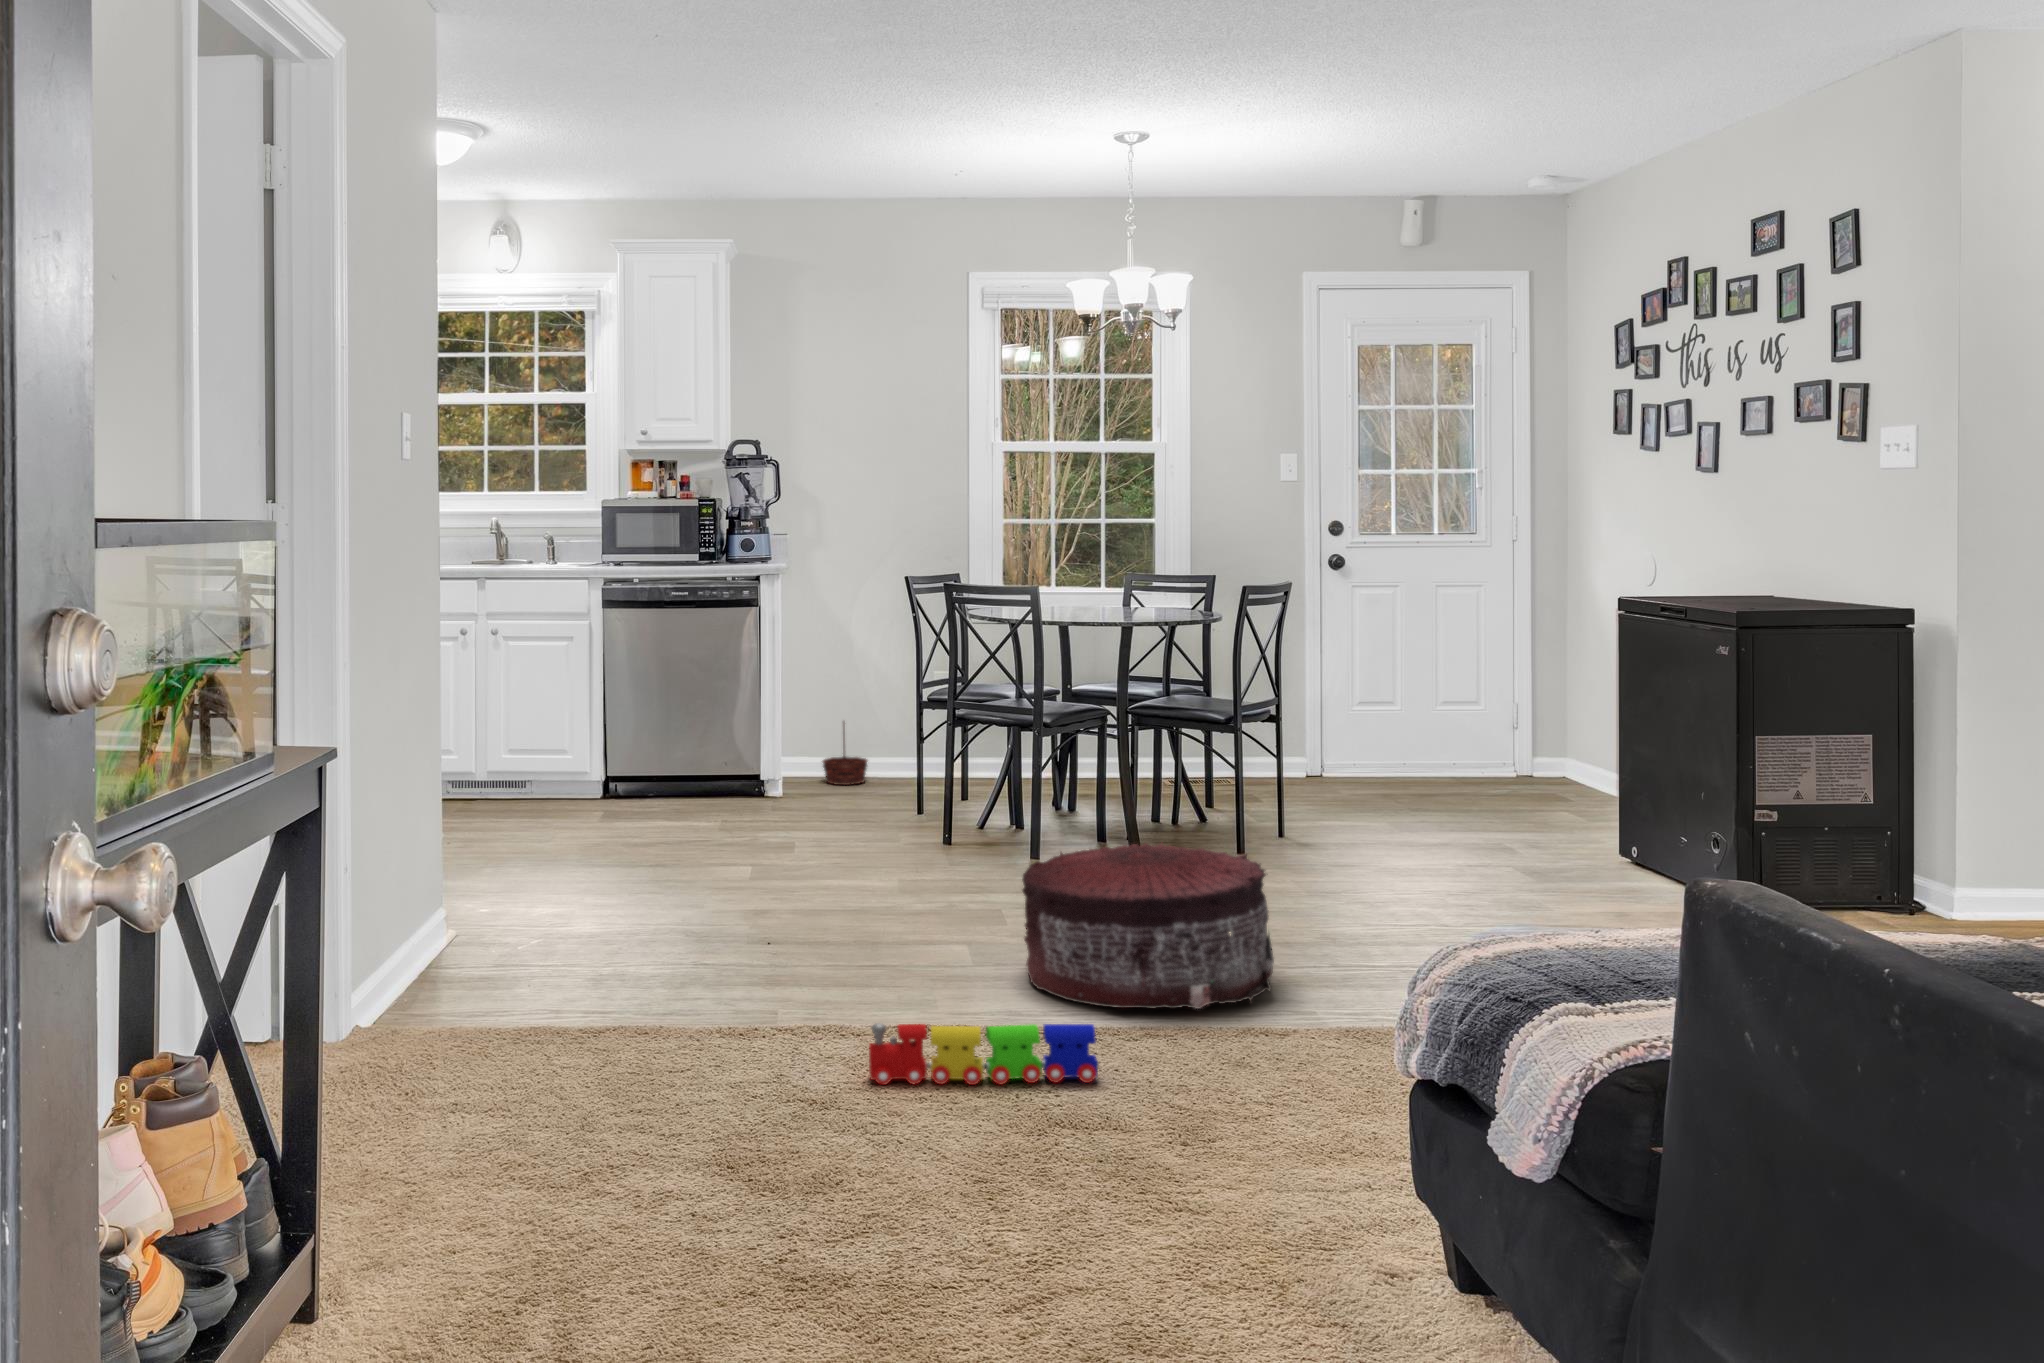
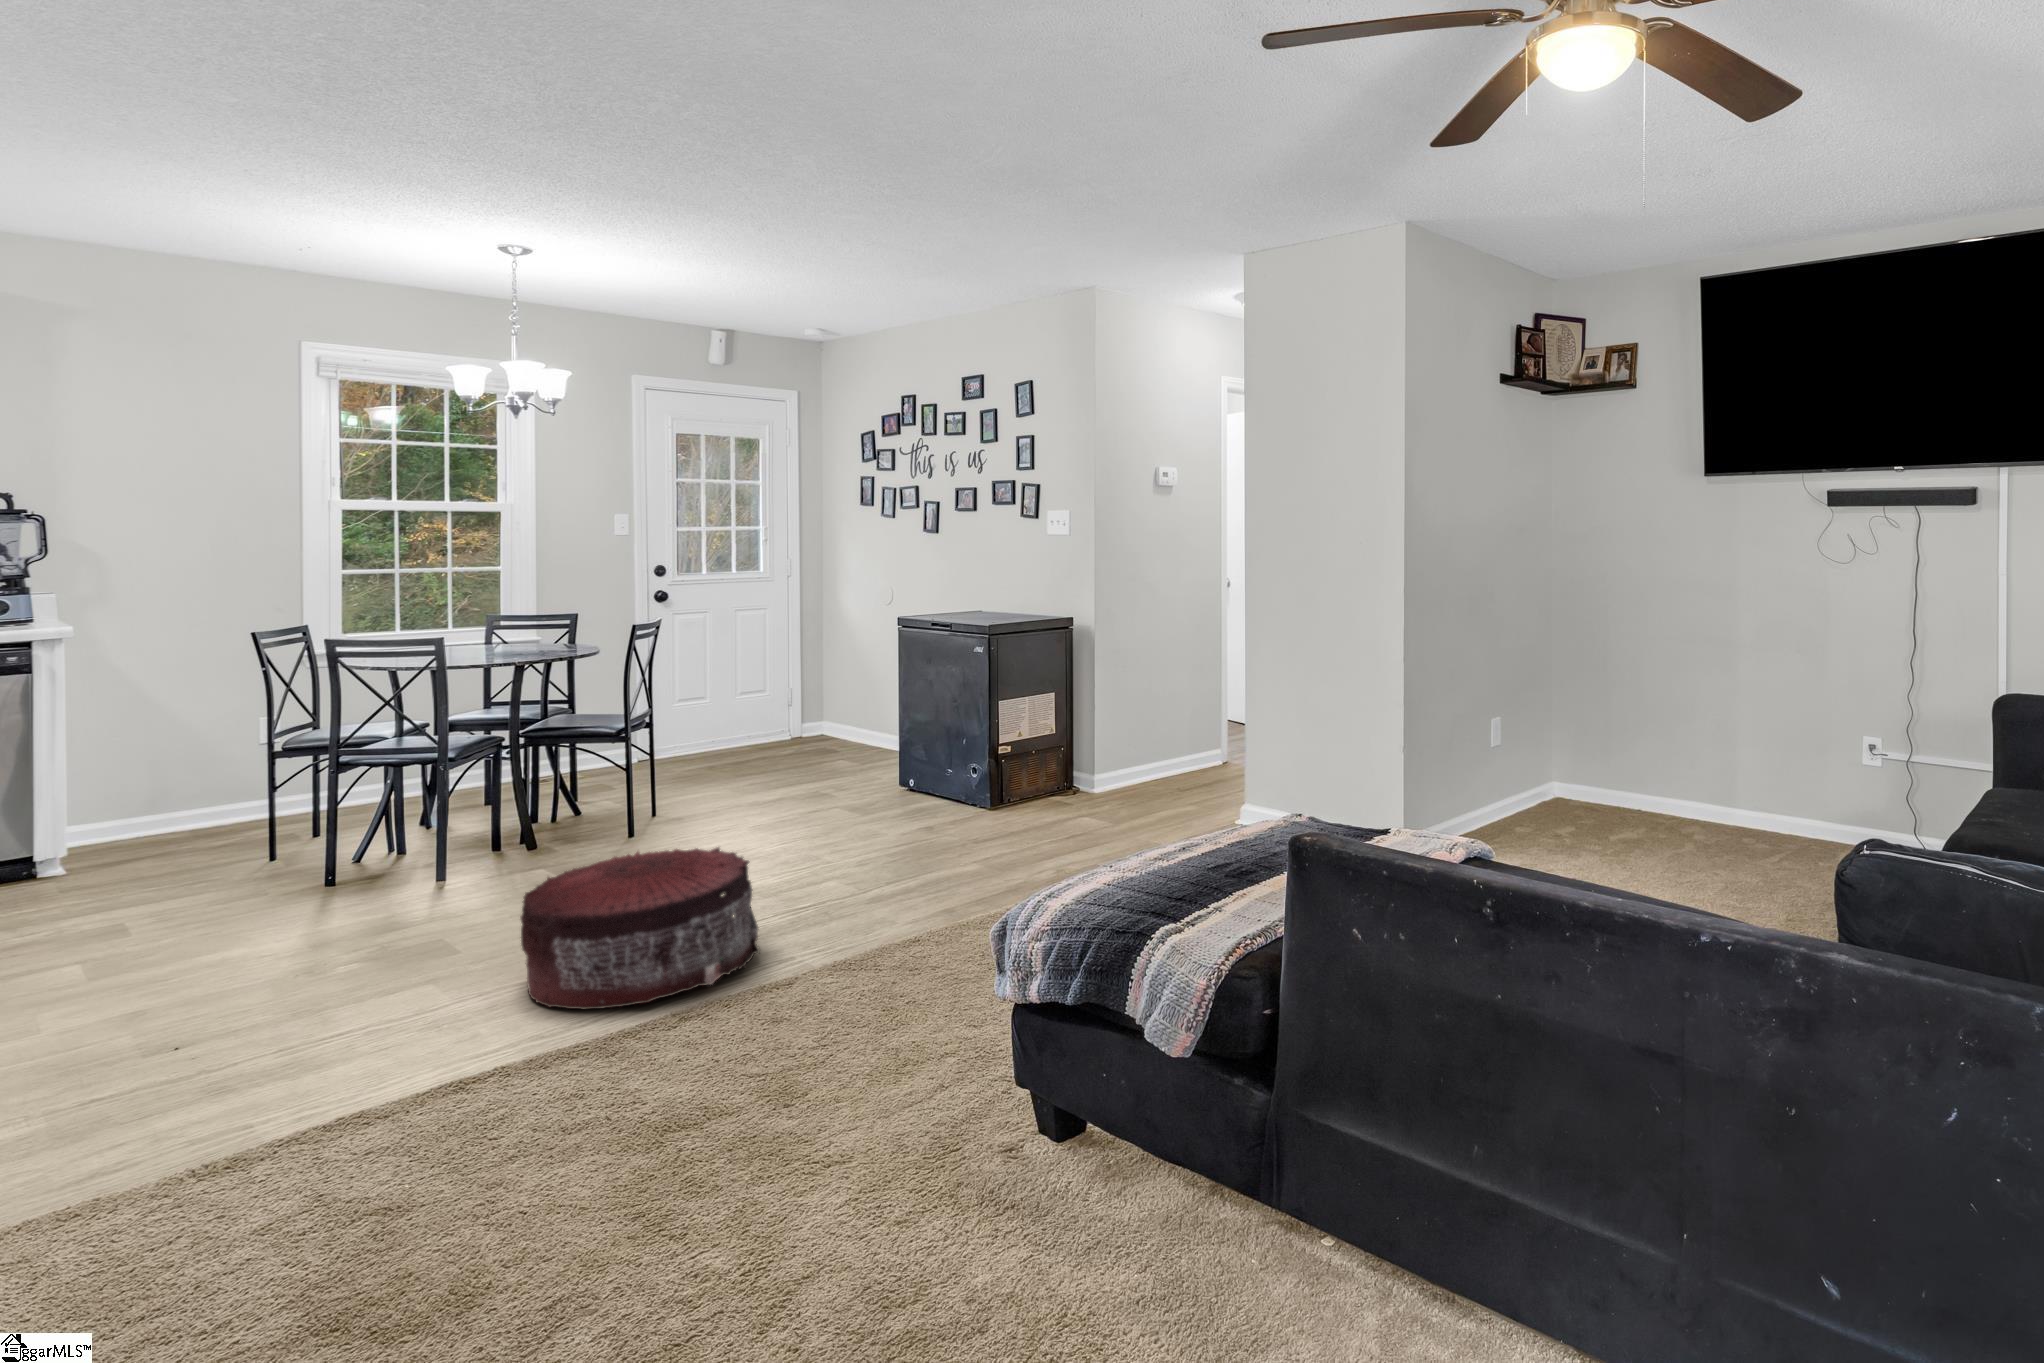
basket: present [823,724,867,785] -> none [123,778,188,846]
toy train: present [869,1023,1099,1085] -> none [435,1028,673,1156]

